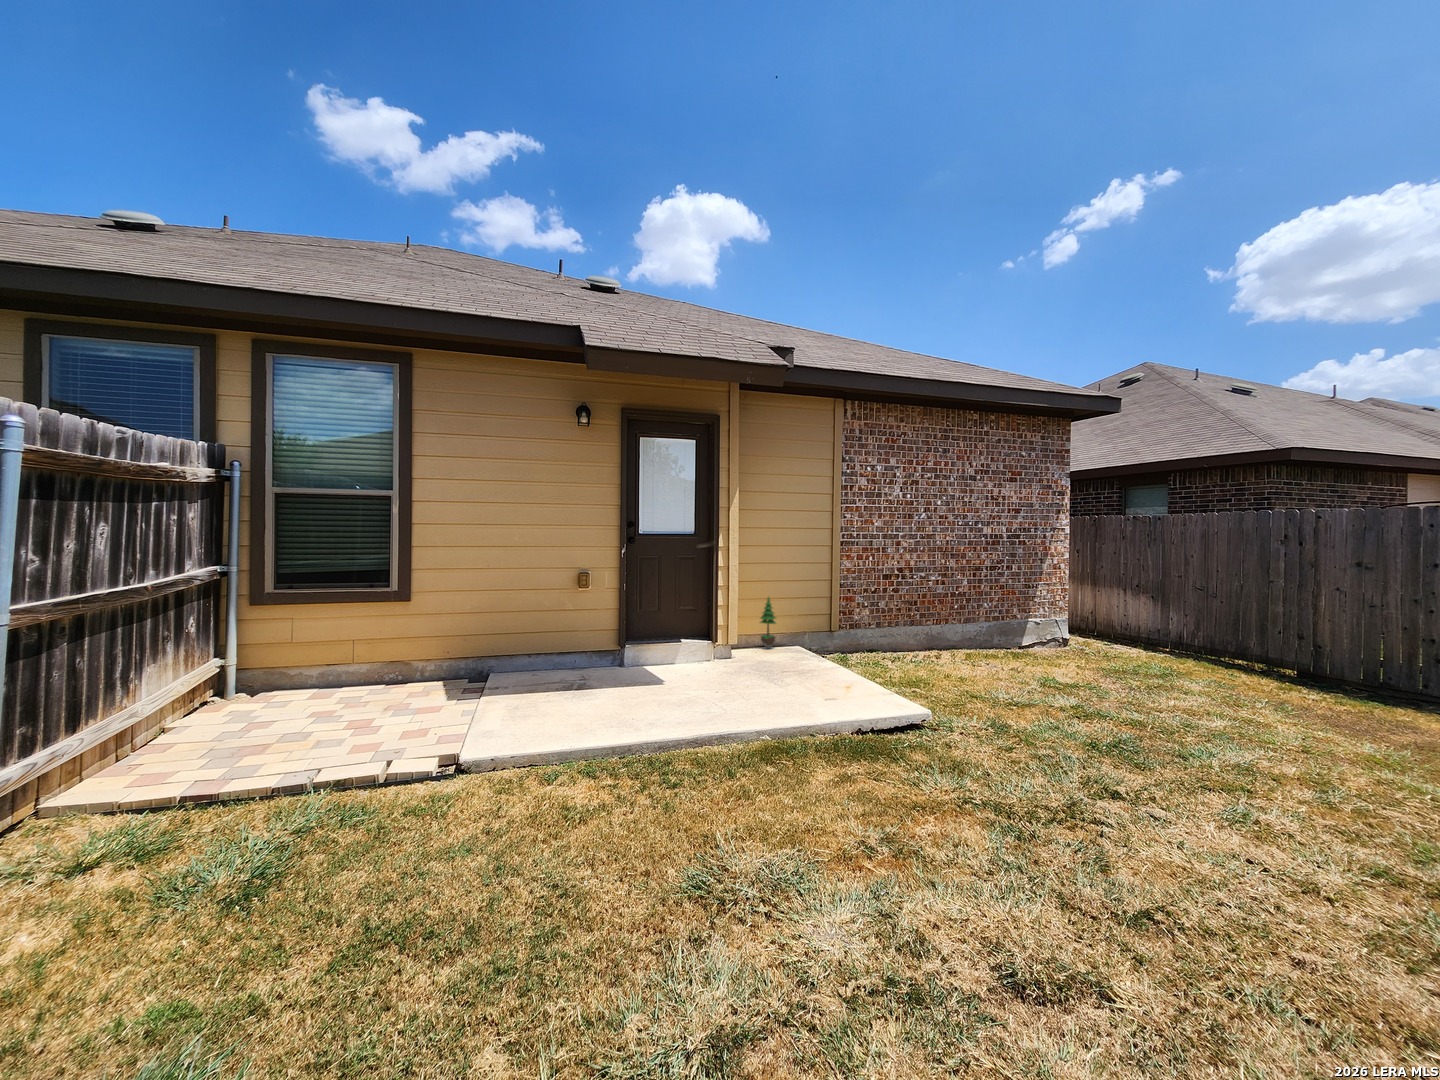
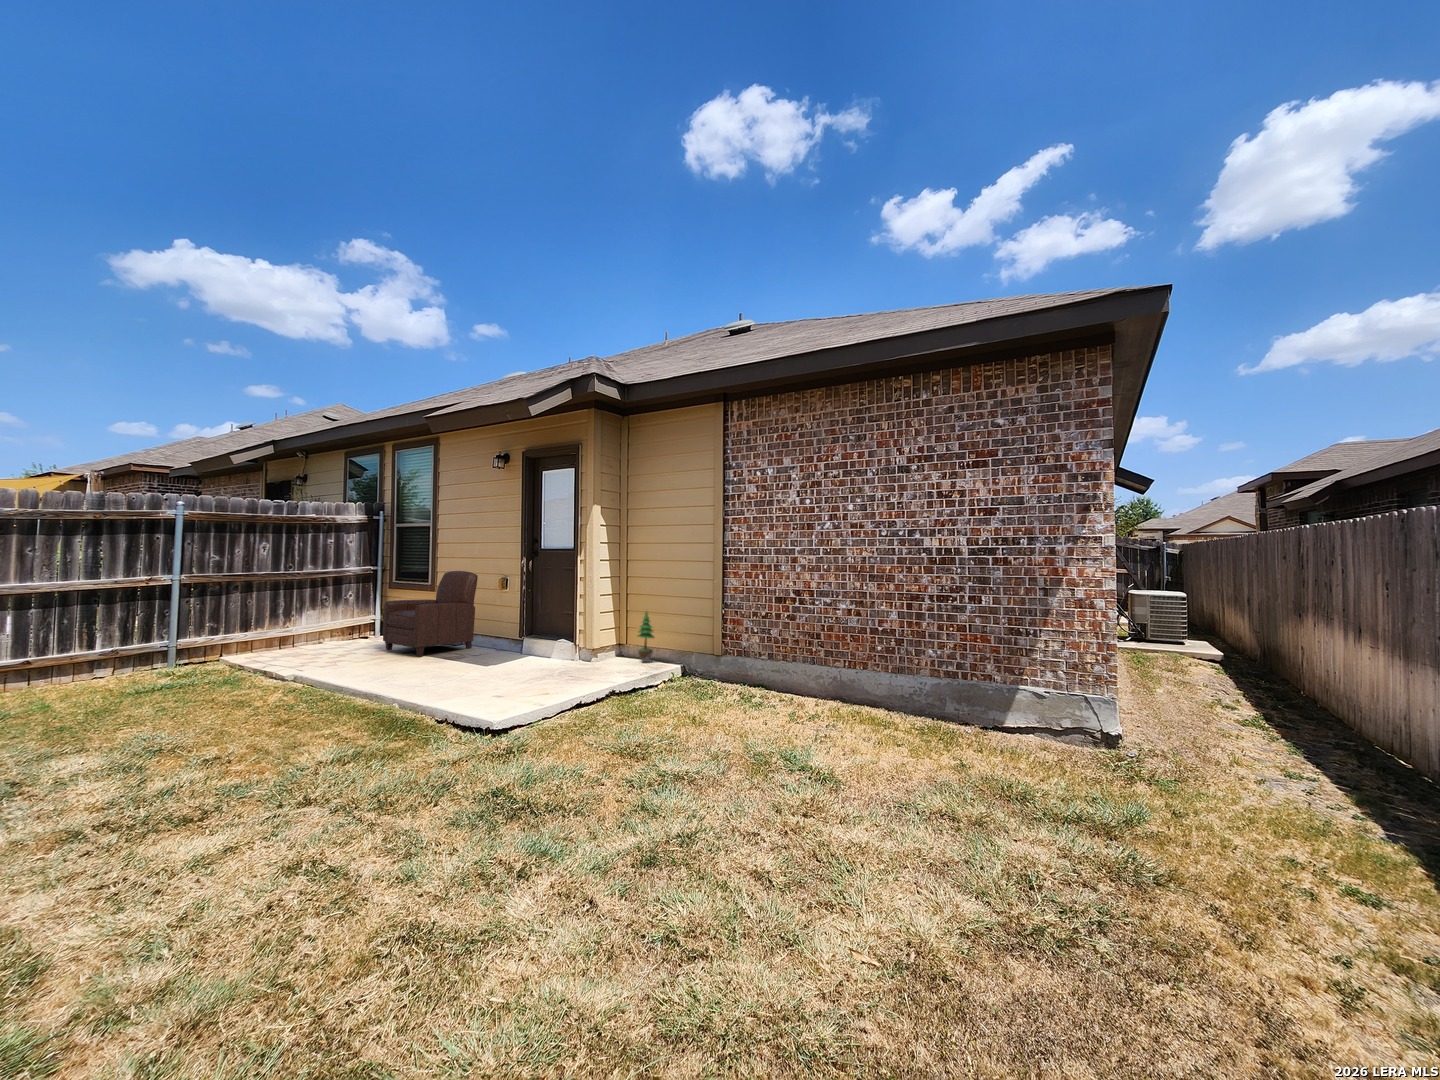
chair: none [422,566,536,698] -> present [383,571,478,657]

